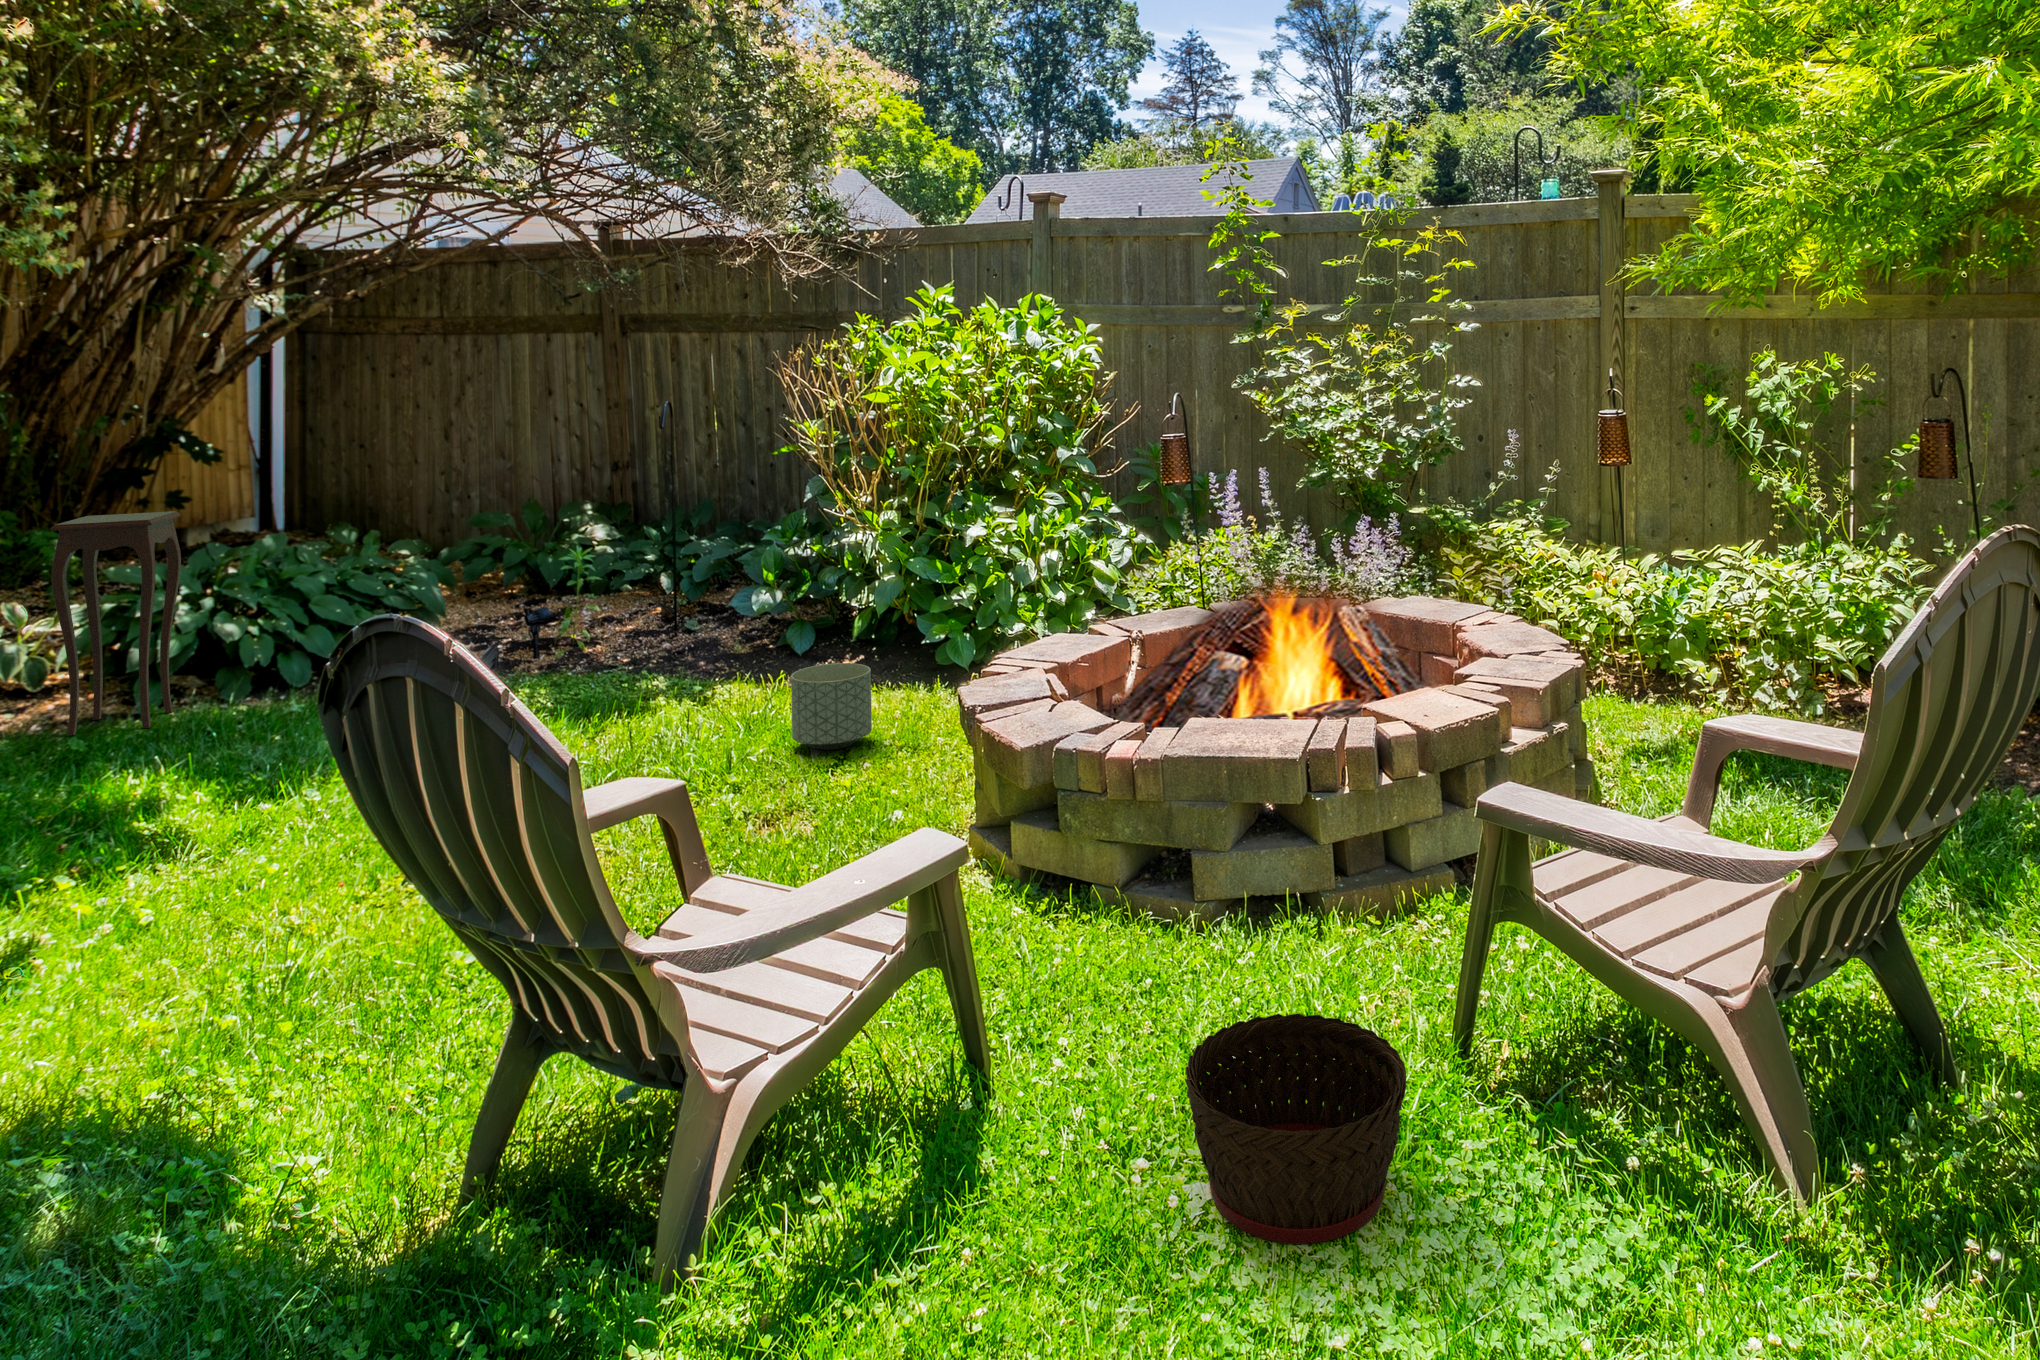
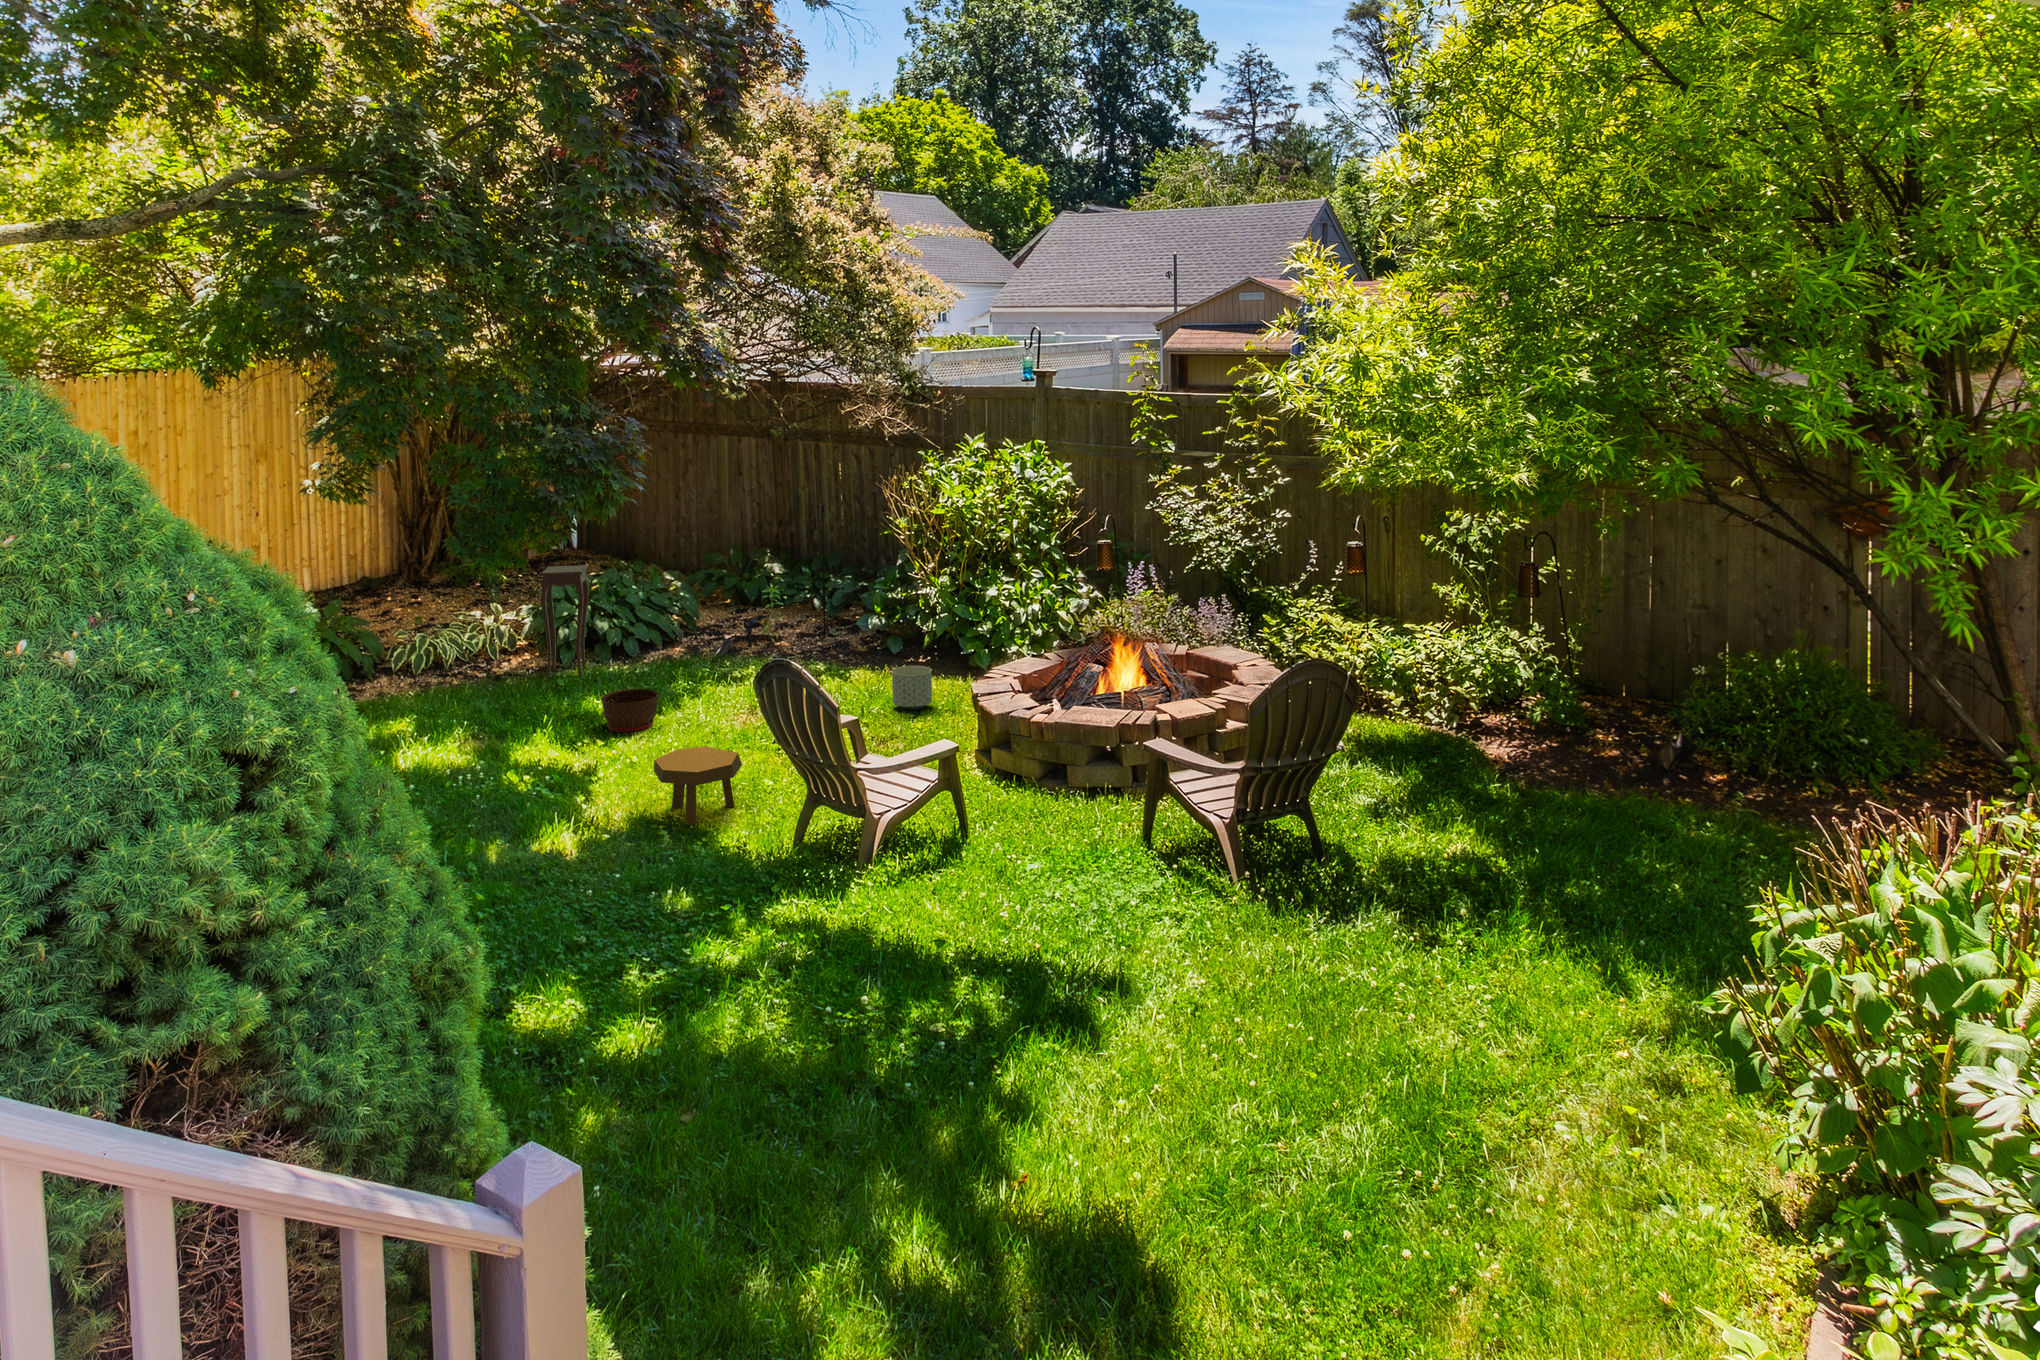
footstool: none [61,894,362,1151] -> present [654,746,742,825]
basket: present [1185,1013,1406,1244] -> present [601,688,659,732]

